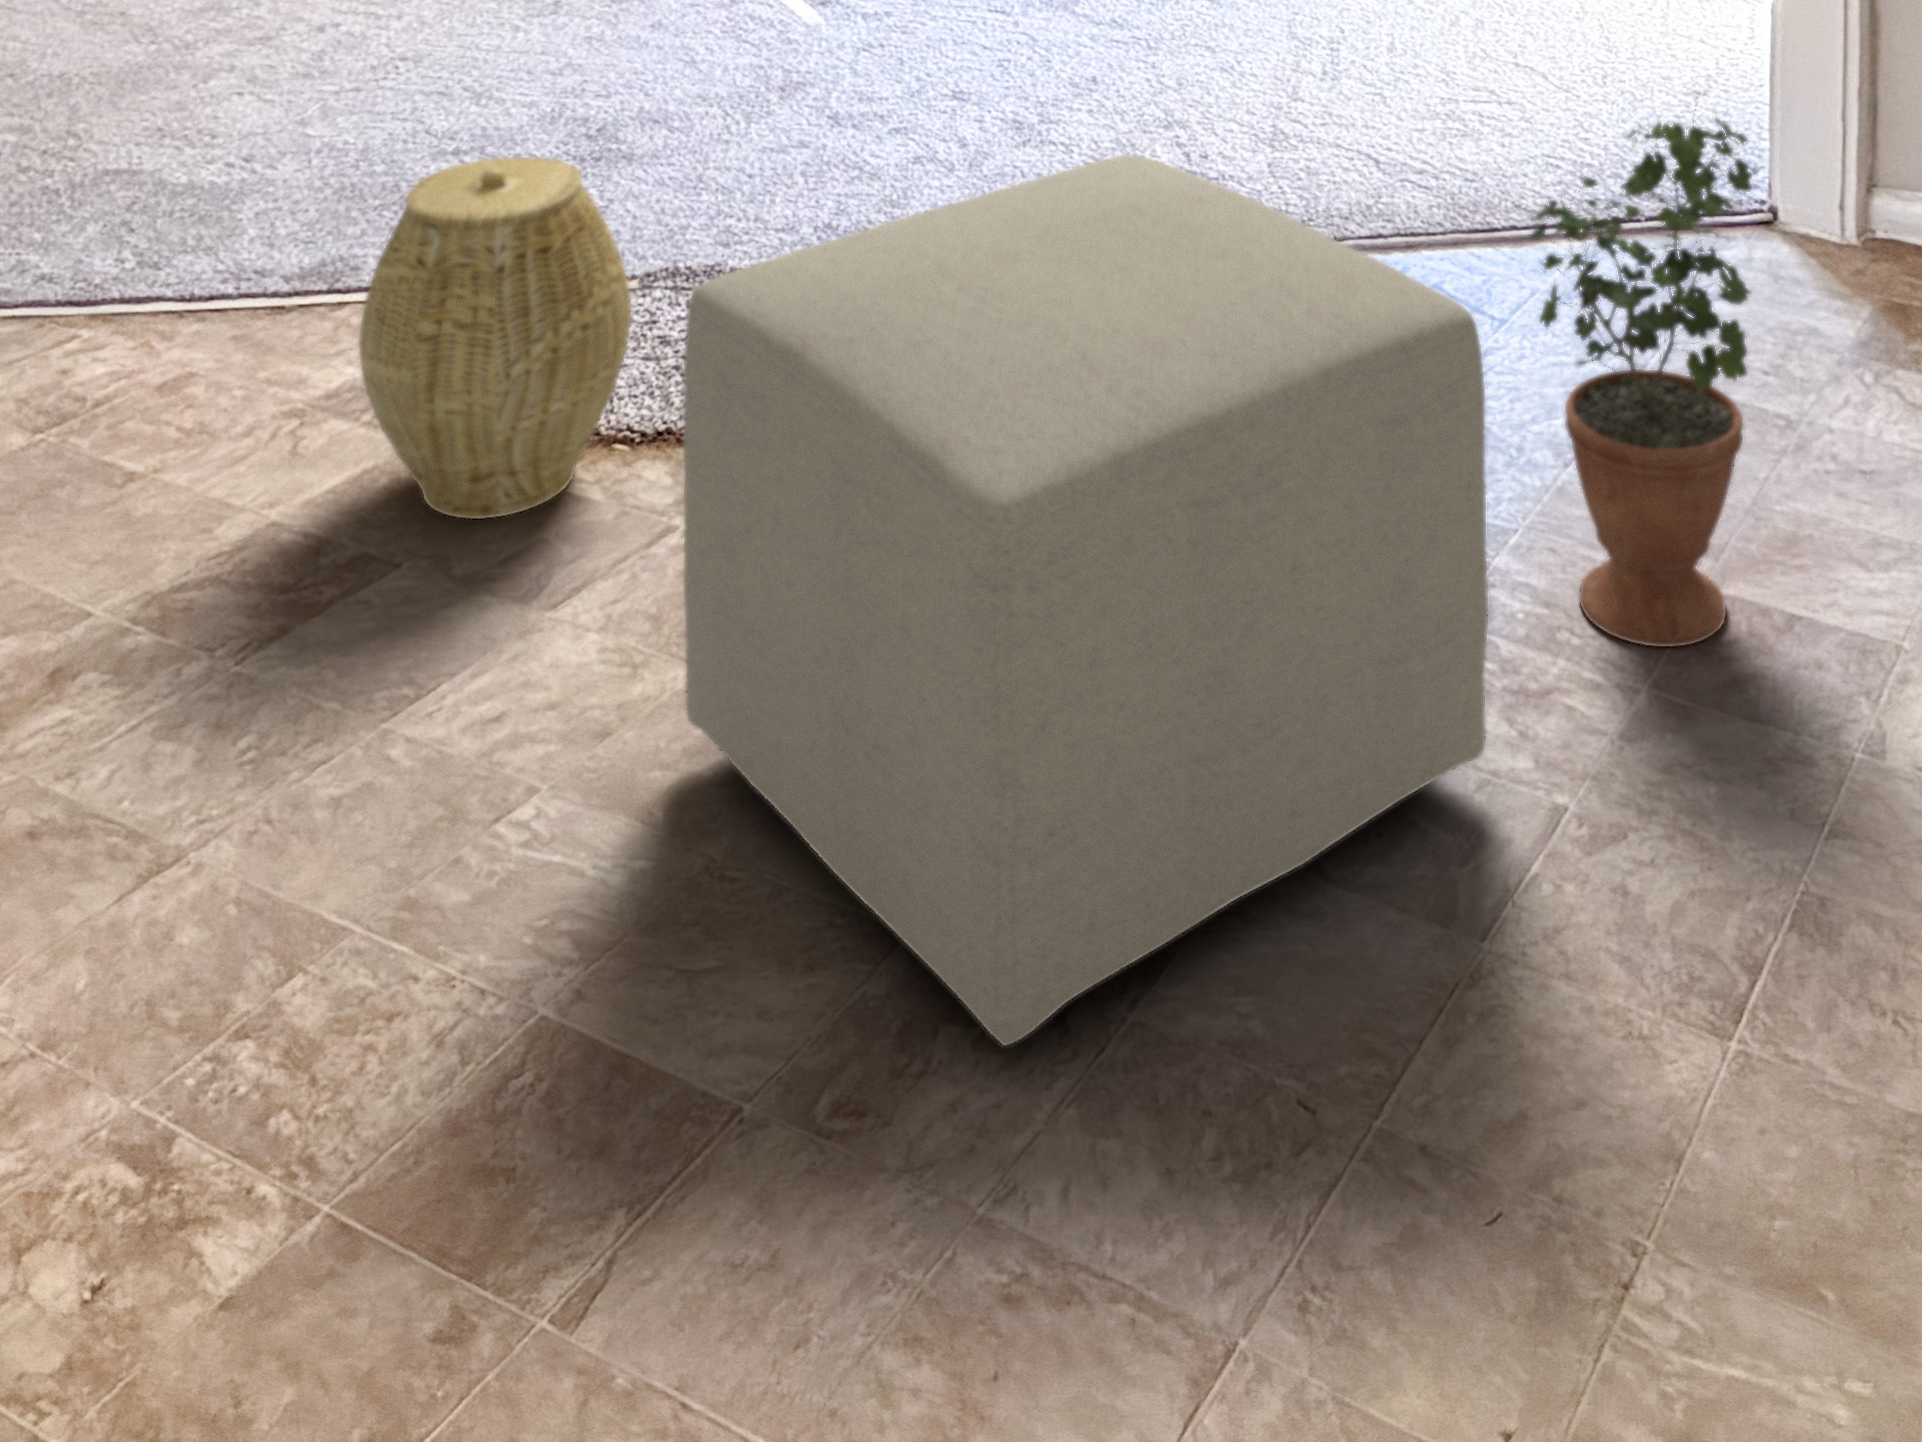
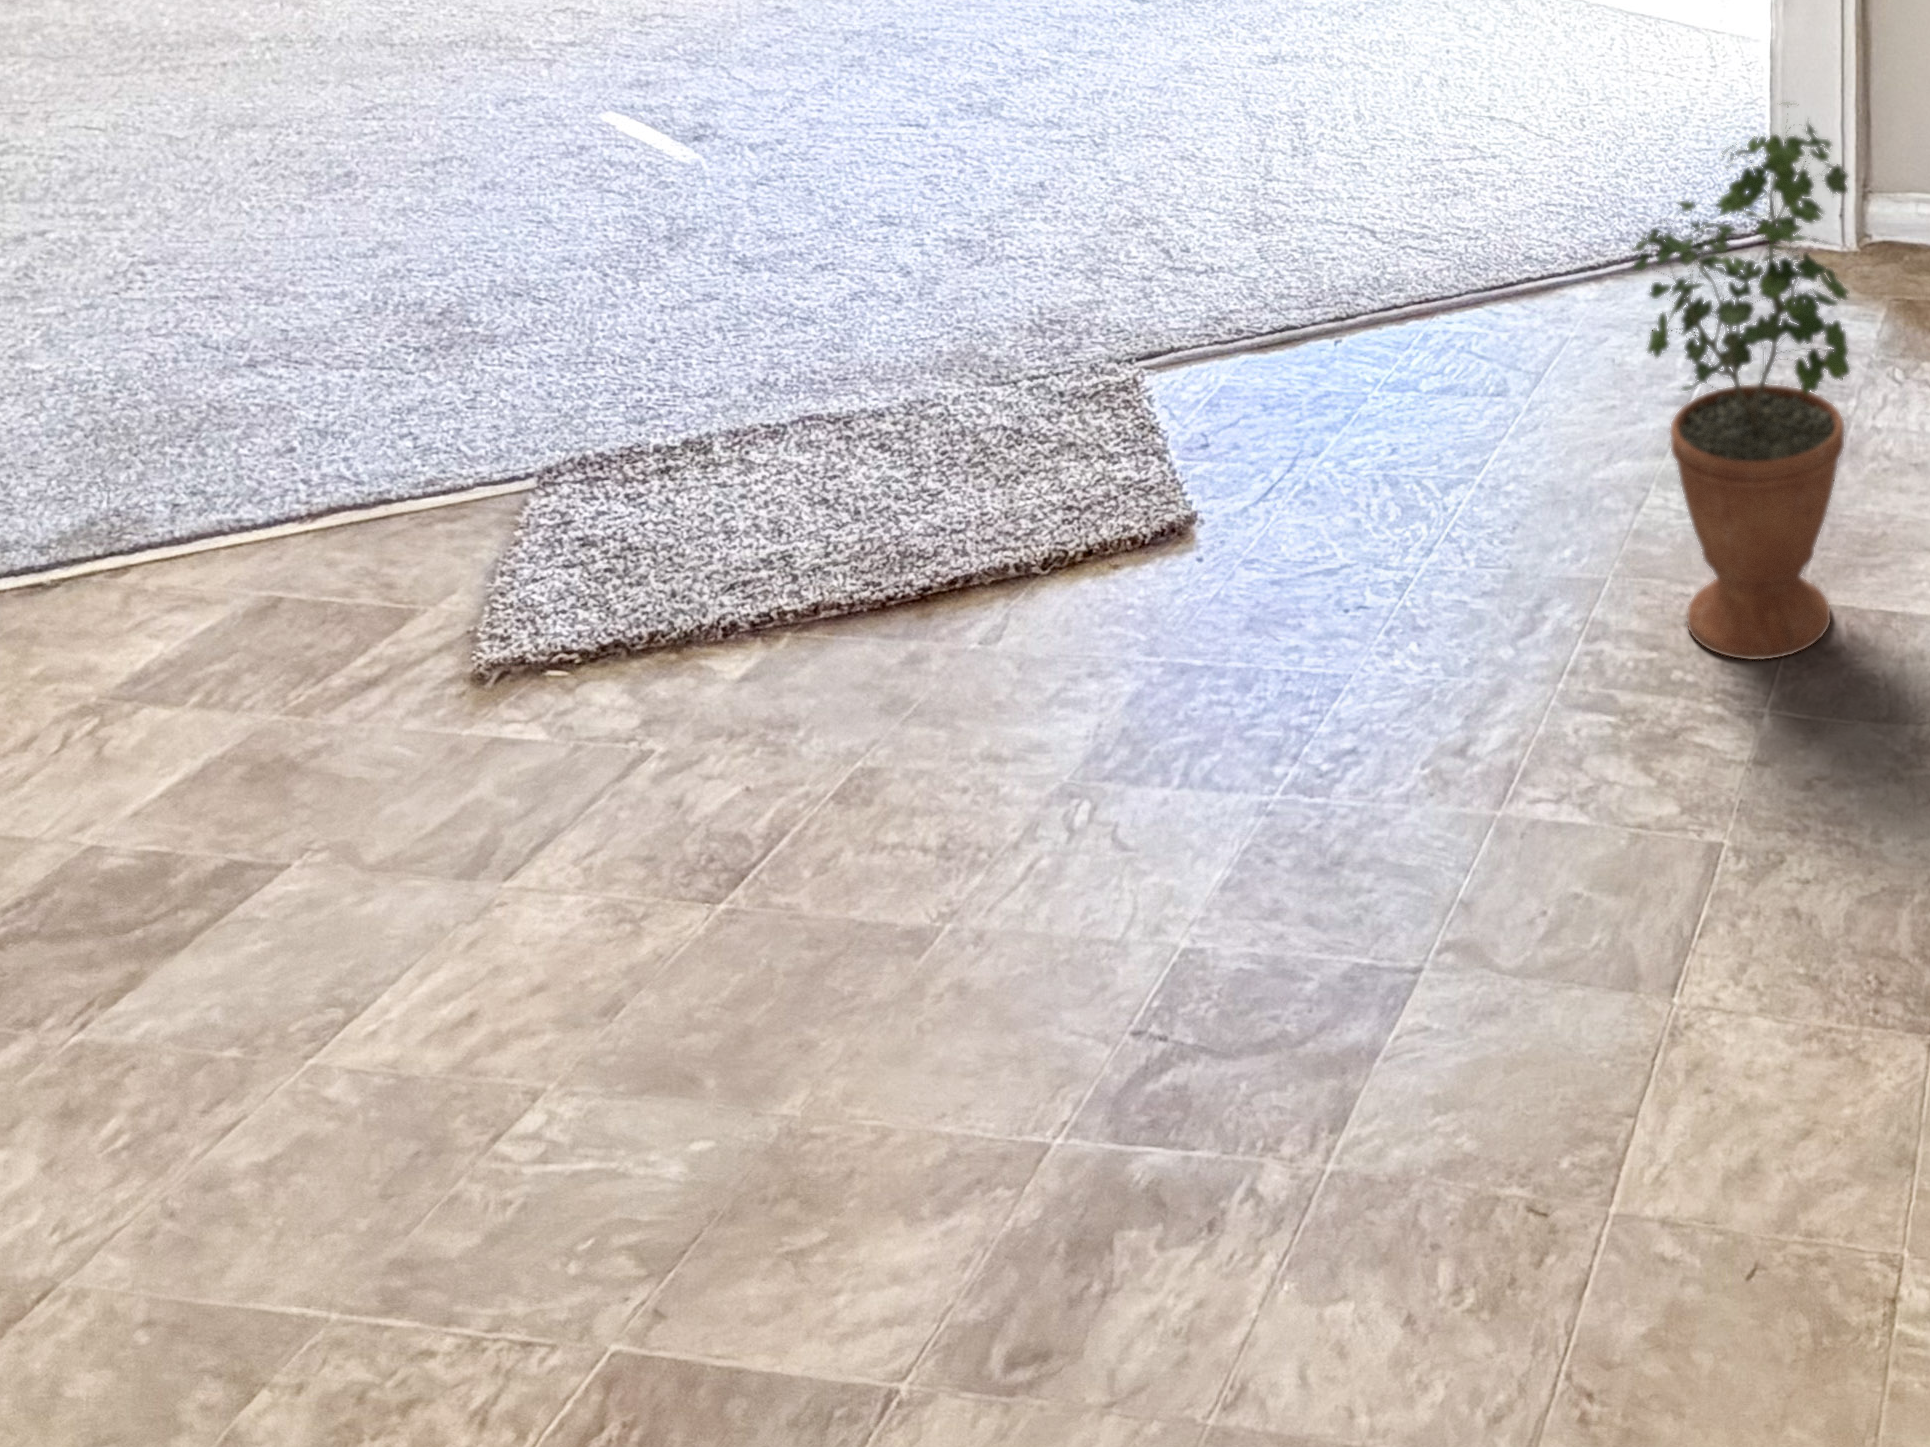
ottoman: present [683,156,1488,1045] -> none [721,242,1643,1236]
woven basket: present [359,157,631,519] -> none [202,347,573,801]

